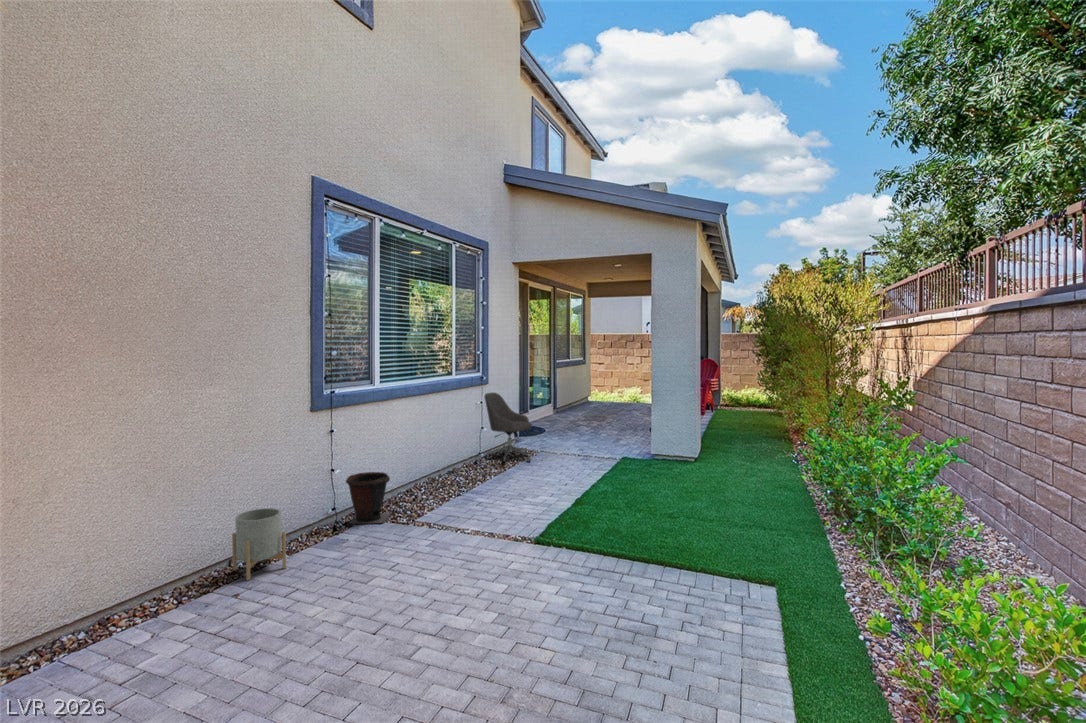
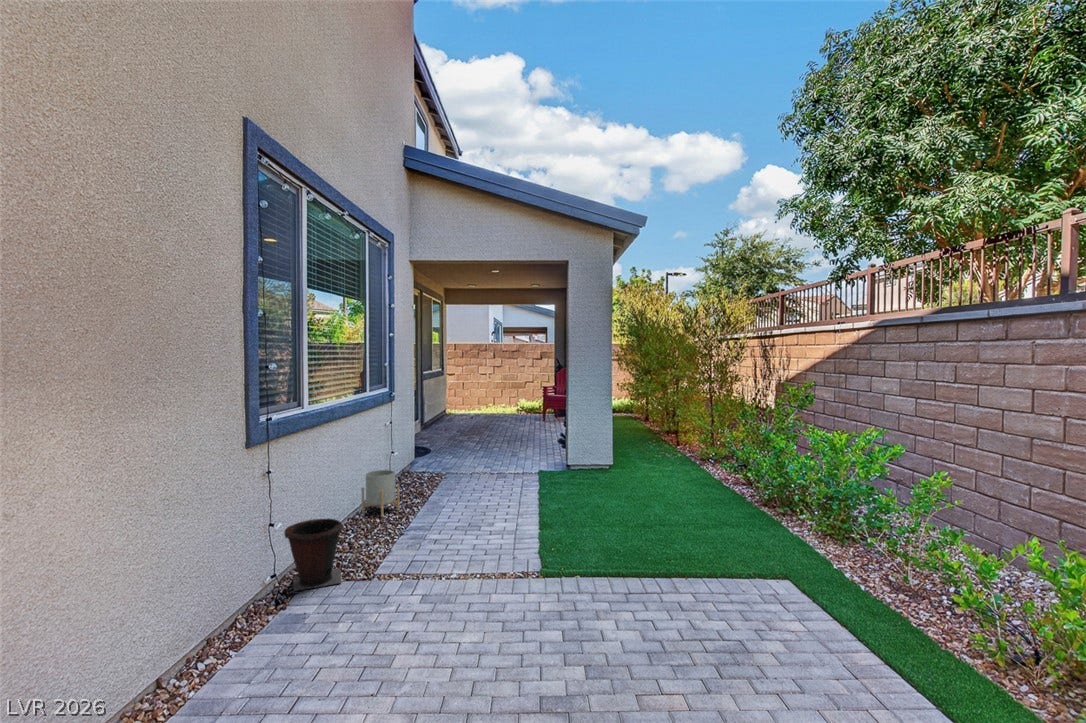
chair: present [485,393,532,465] -> none [393,410,450,492]
planter: present [232,508,286,580] -> present [362,470,400,517]

